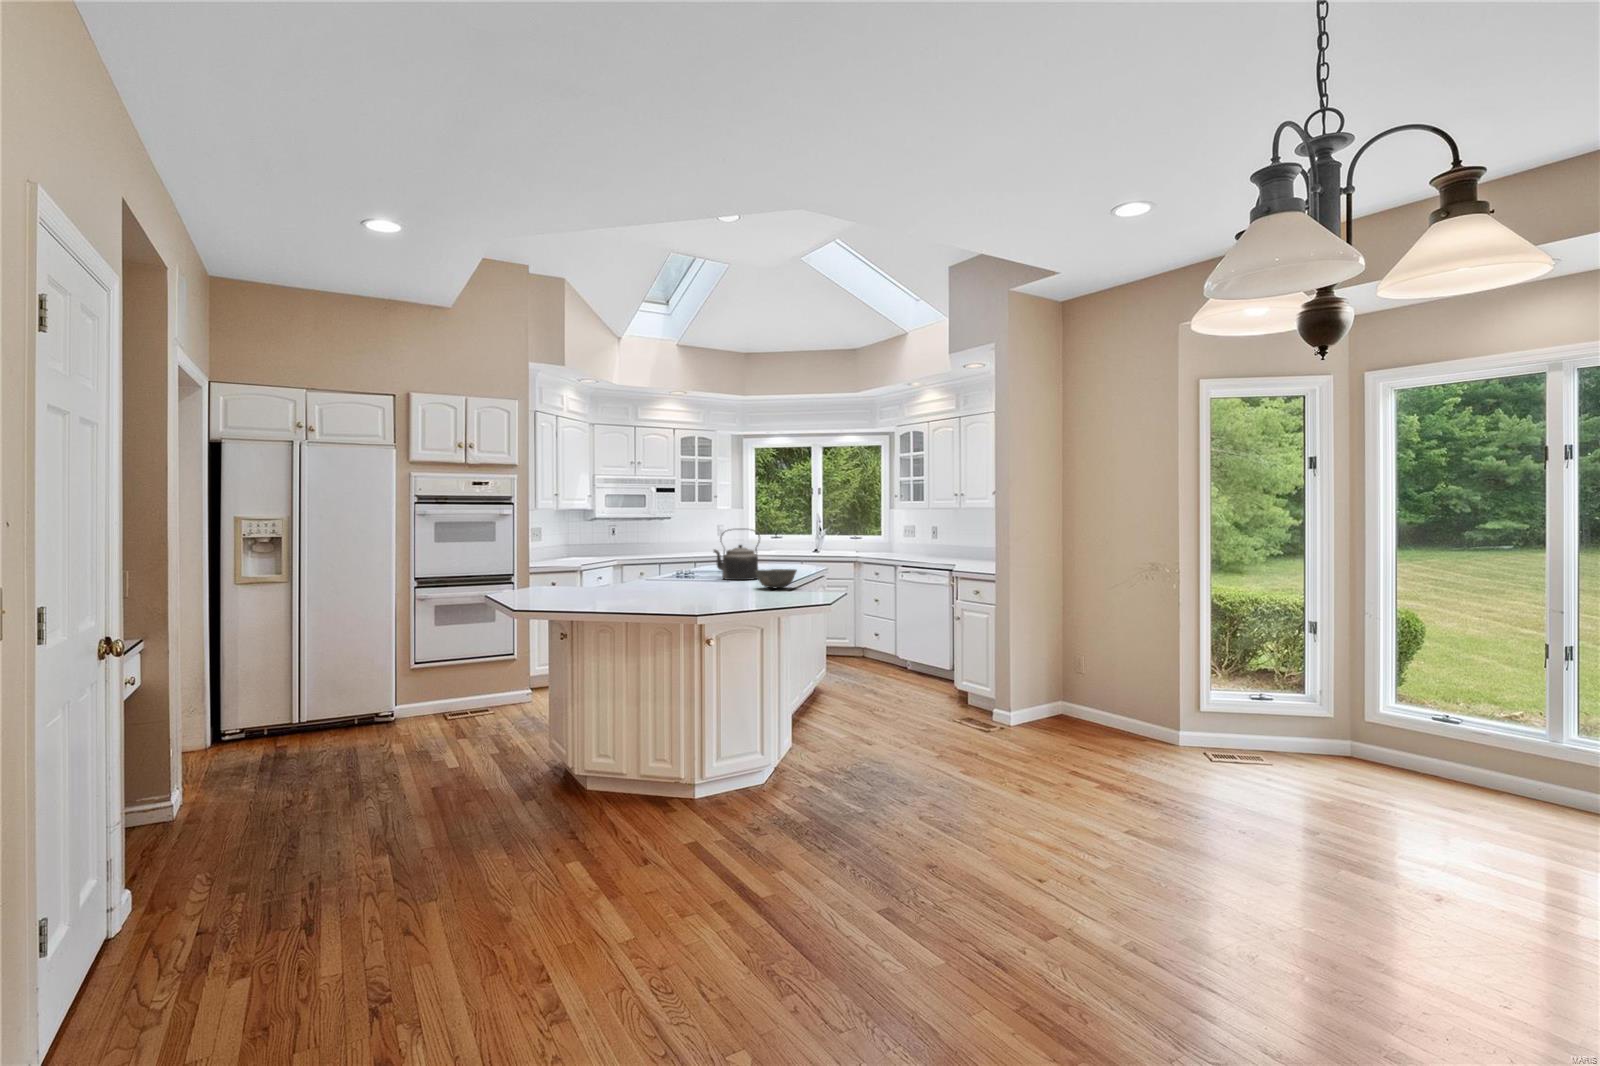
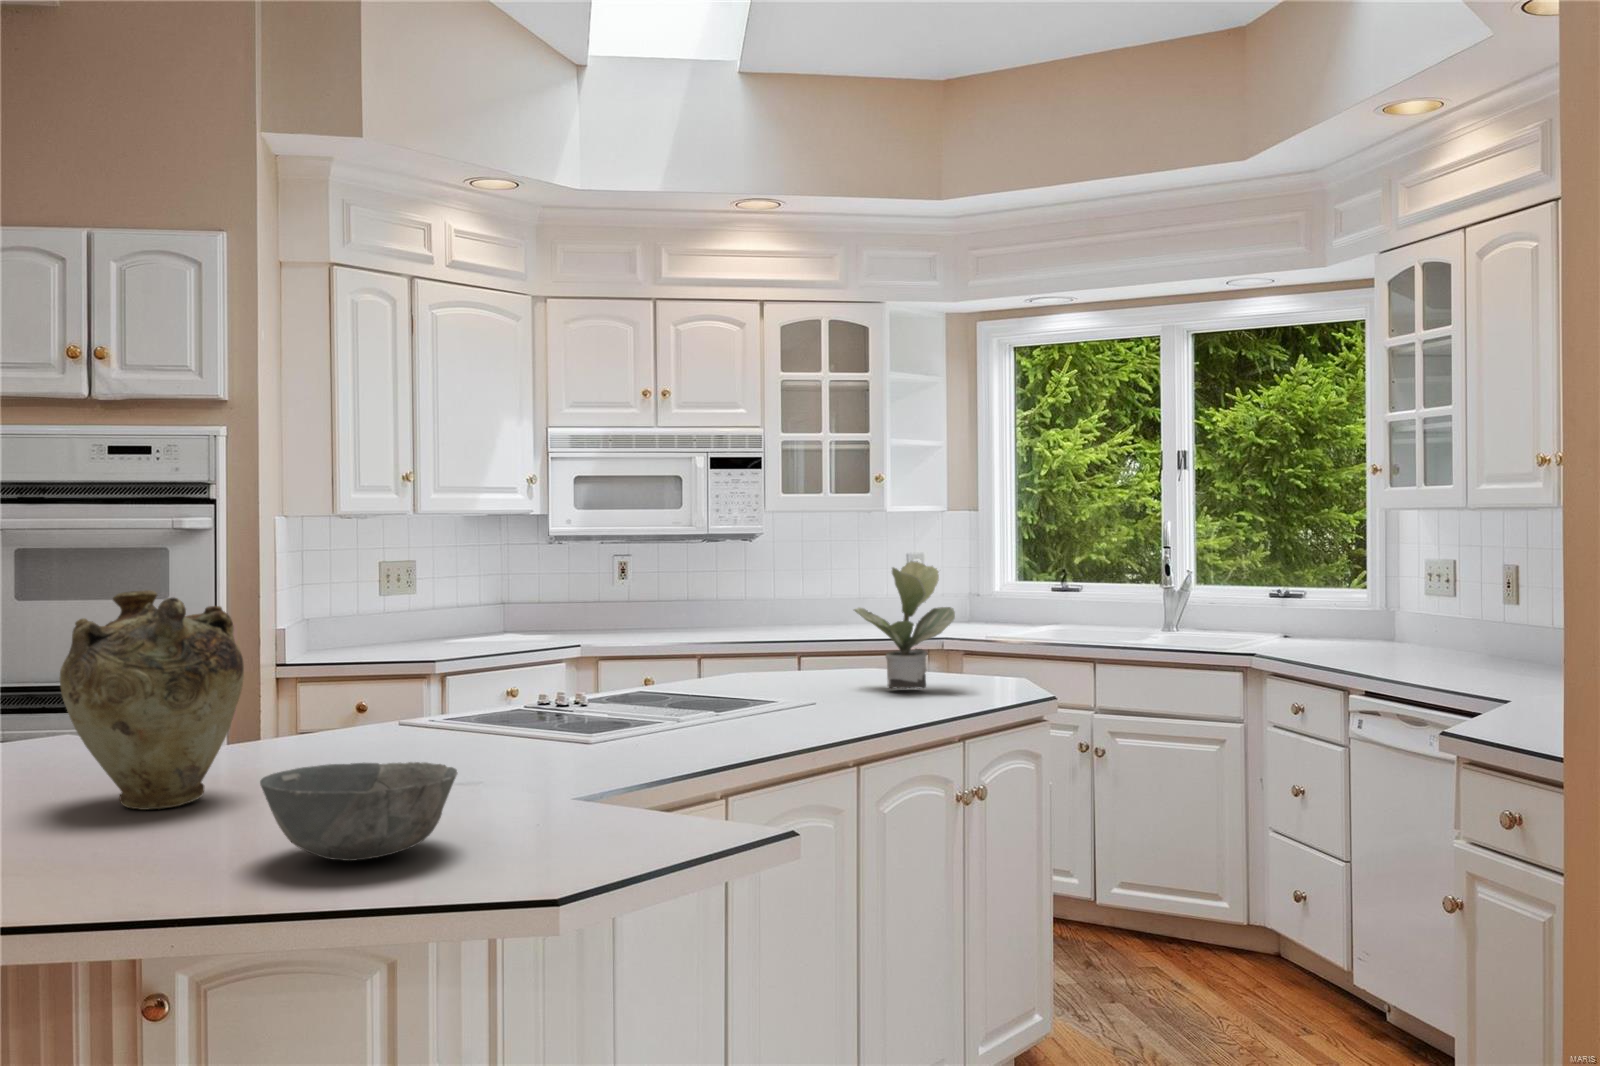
potted plant: none [773,526,807,566] -> present [854,561,955,689]
kettle: present [714,530,760,580] -> none [420,579,589,770]
vase: none [666,531,710,587] -> present [60,590,244,810]

